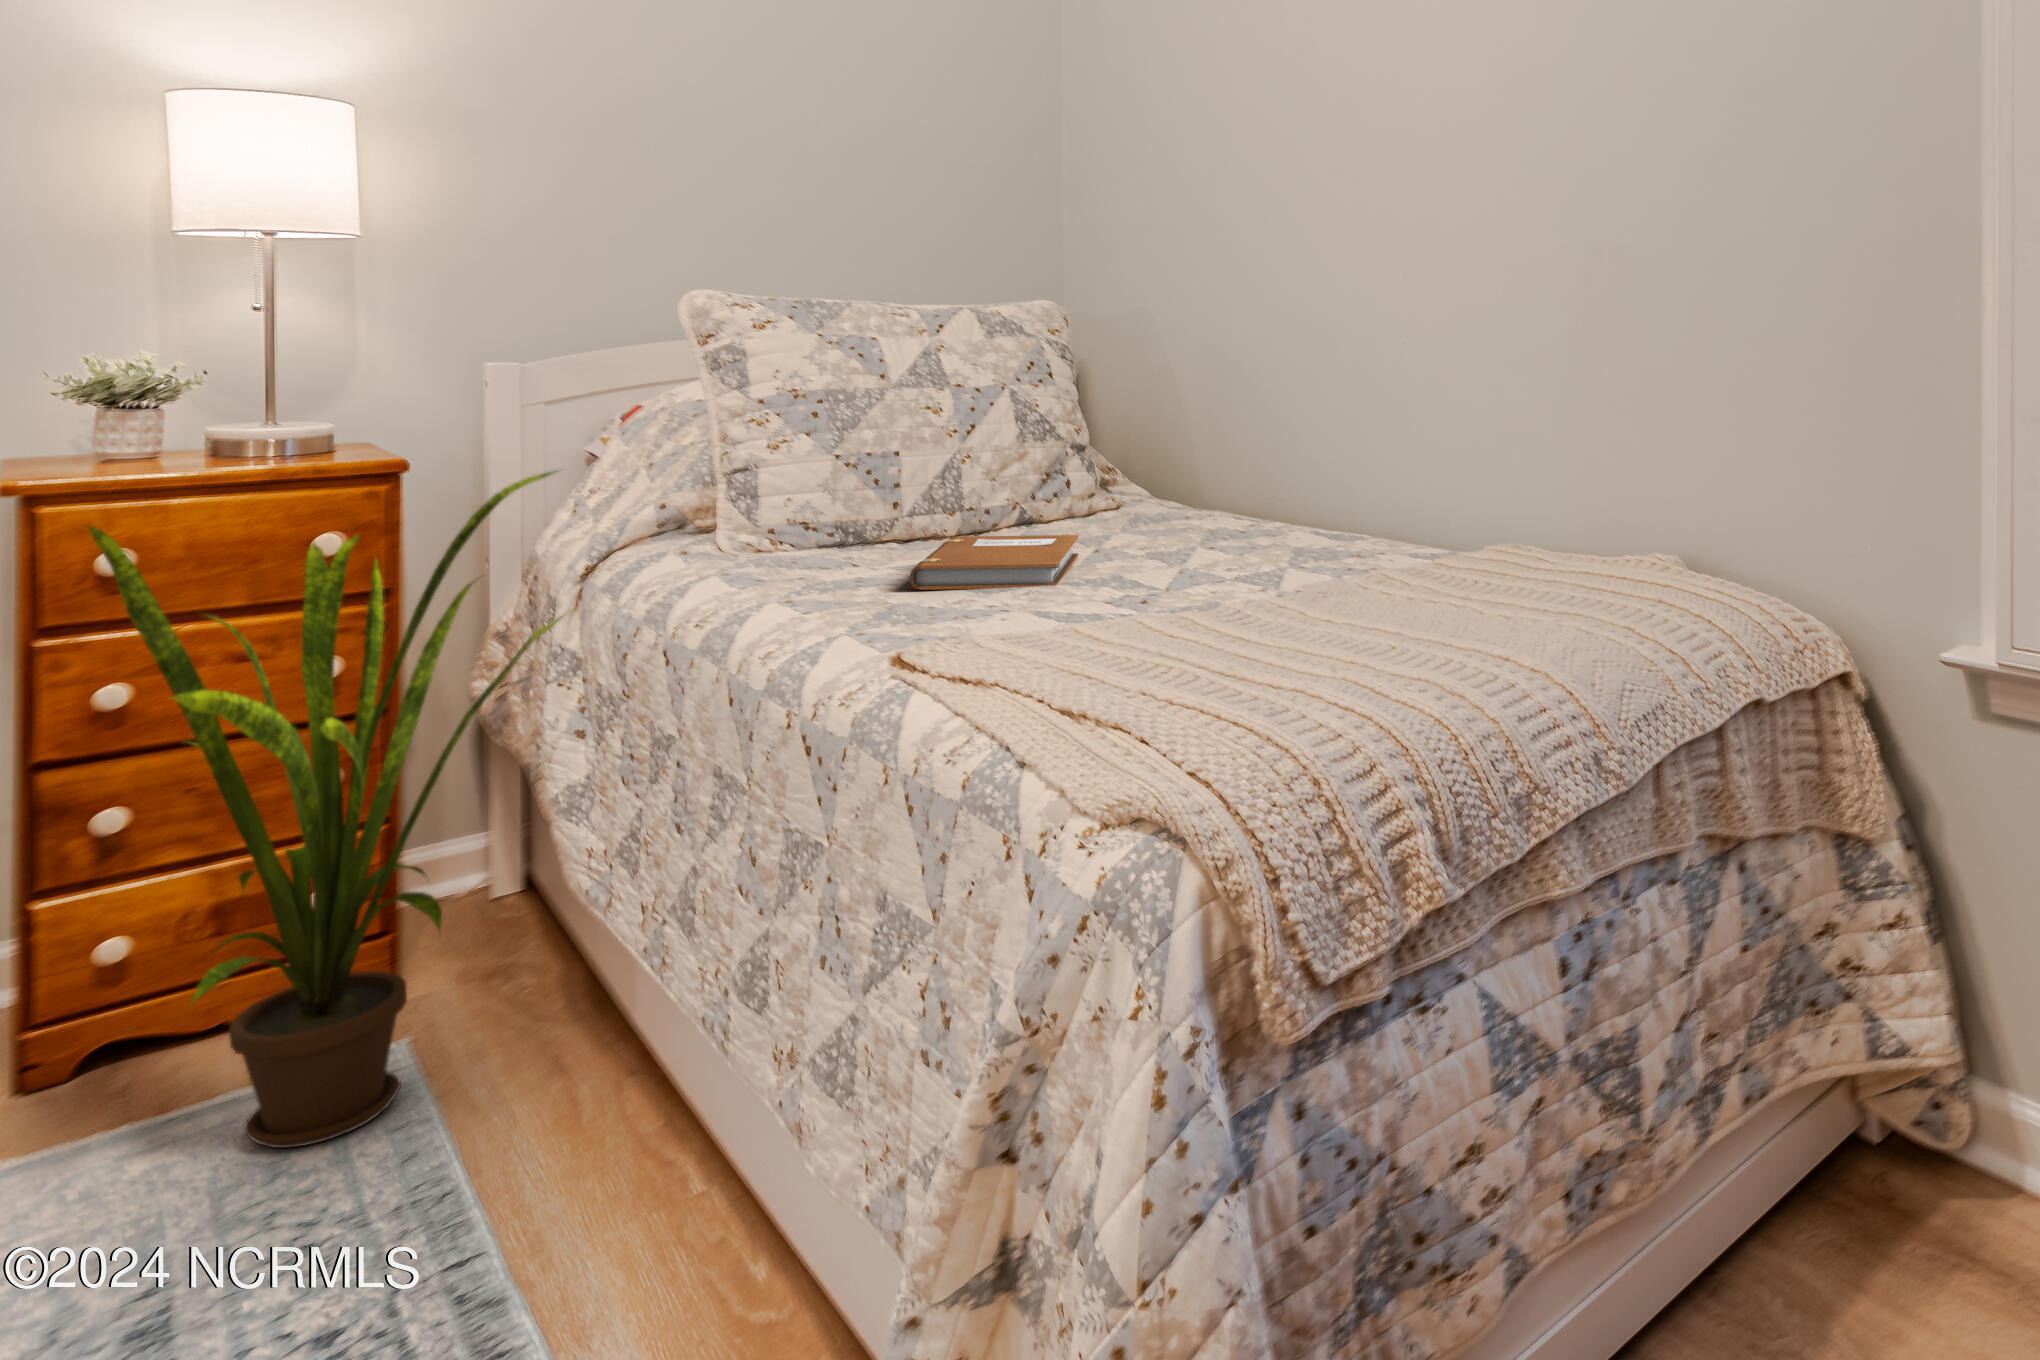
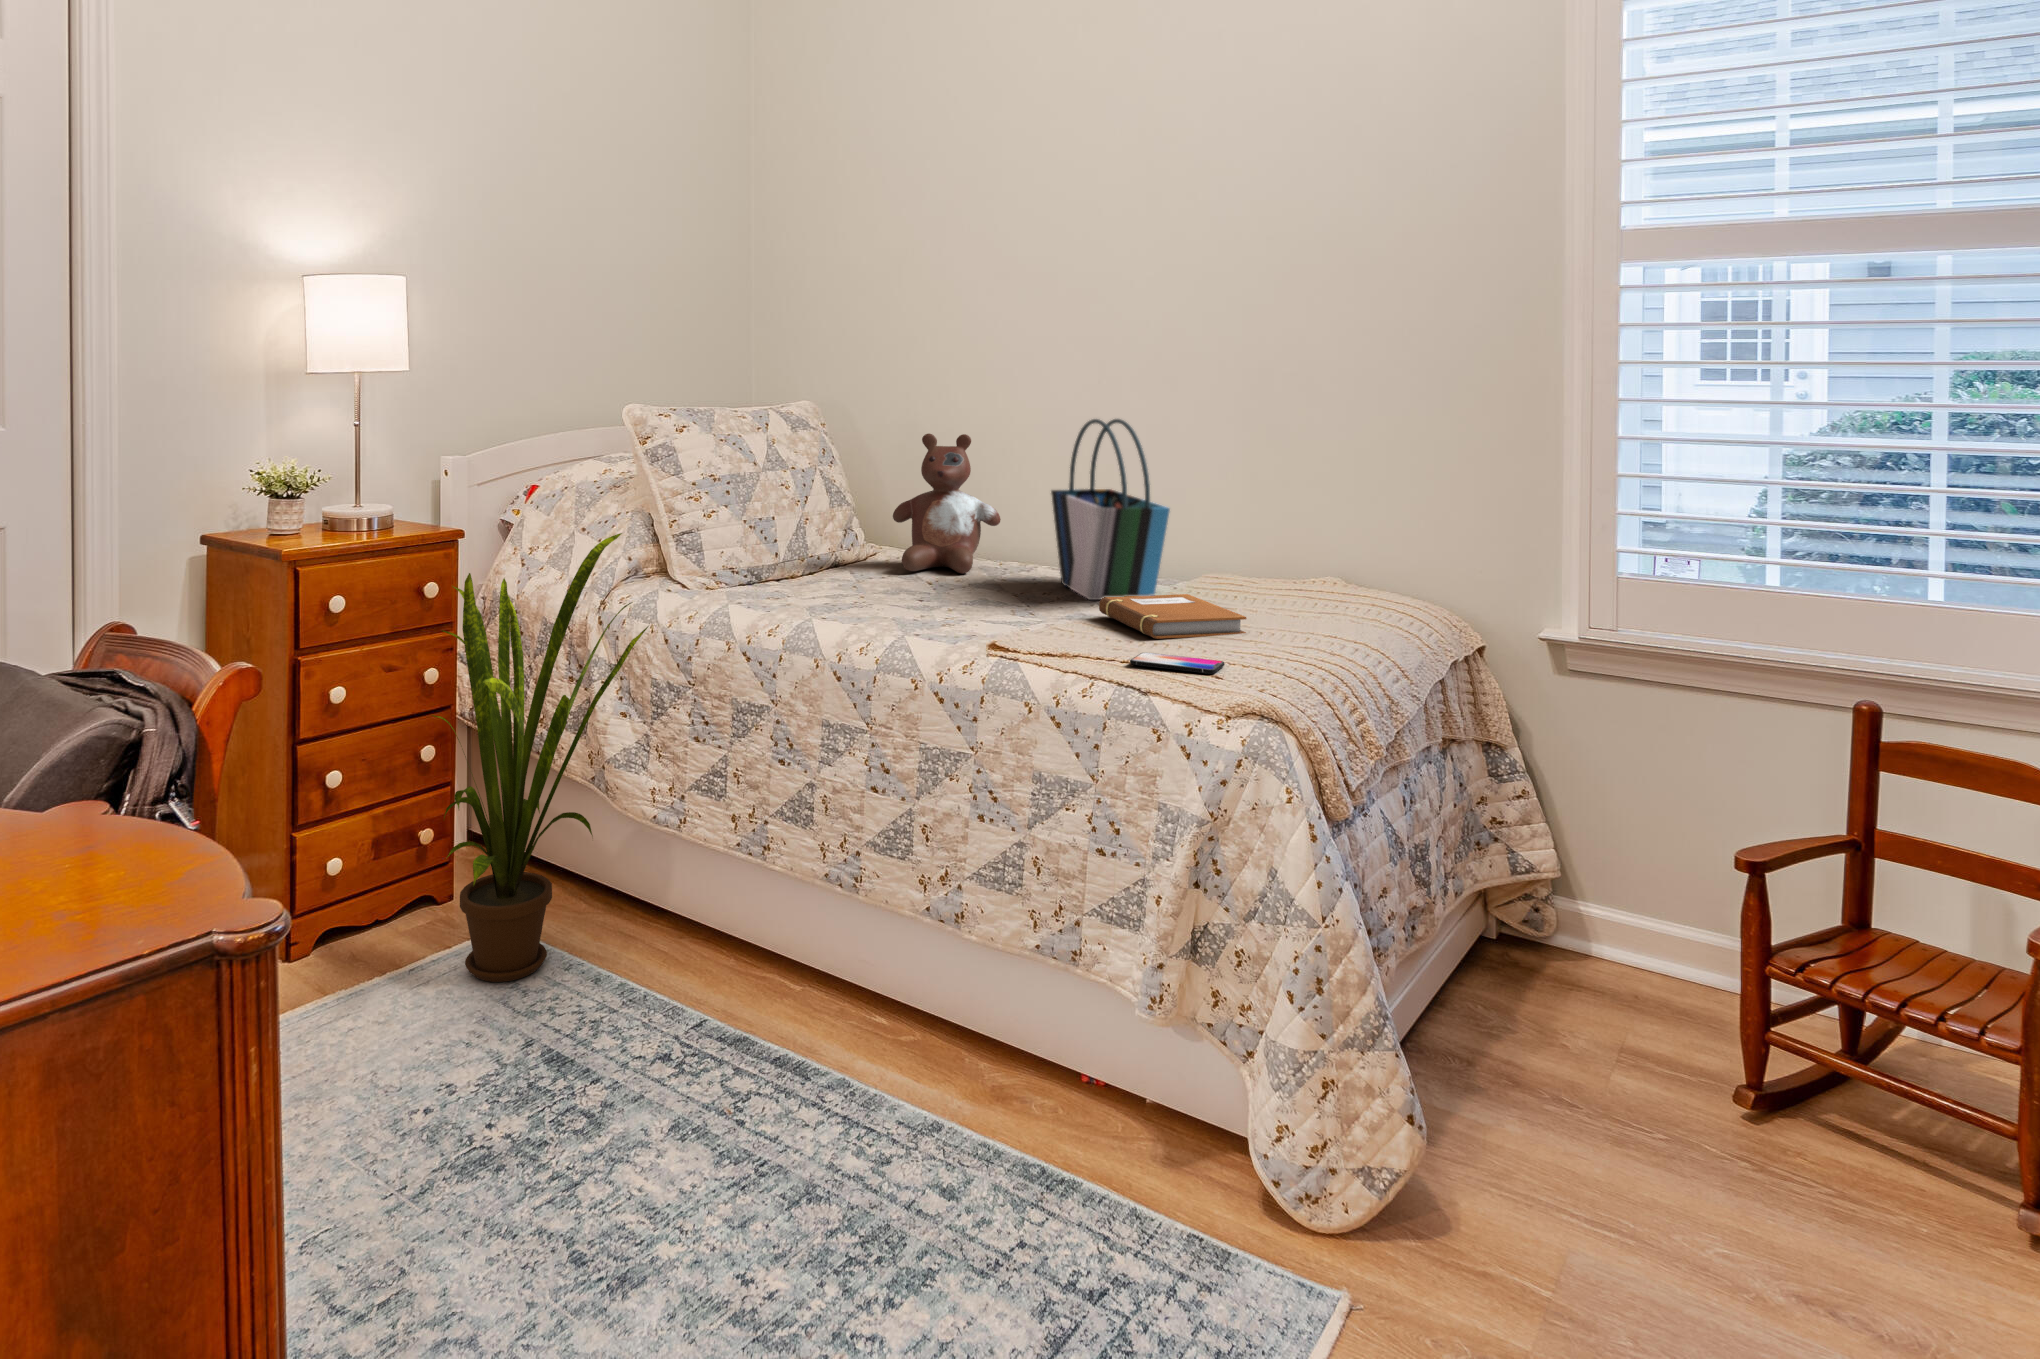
tote bag: none [1250,304,1365,584] -> present [1051,419,1170,600]
stuffed bear: none [1093,336,1255,538] -> present [893,434,1001,574]
notebook: present [910,535,1078,590] -> present [1099,594,1247,639]
smartphone: none [1046,686,1201,734] -> present [1130,653,1225,674]

